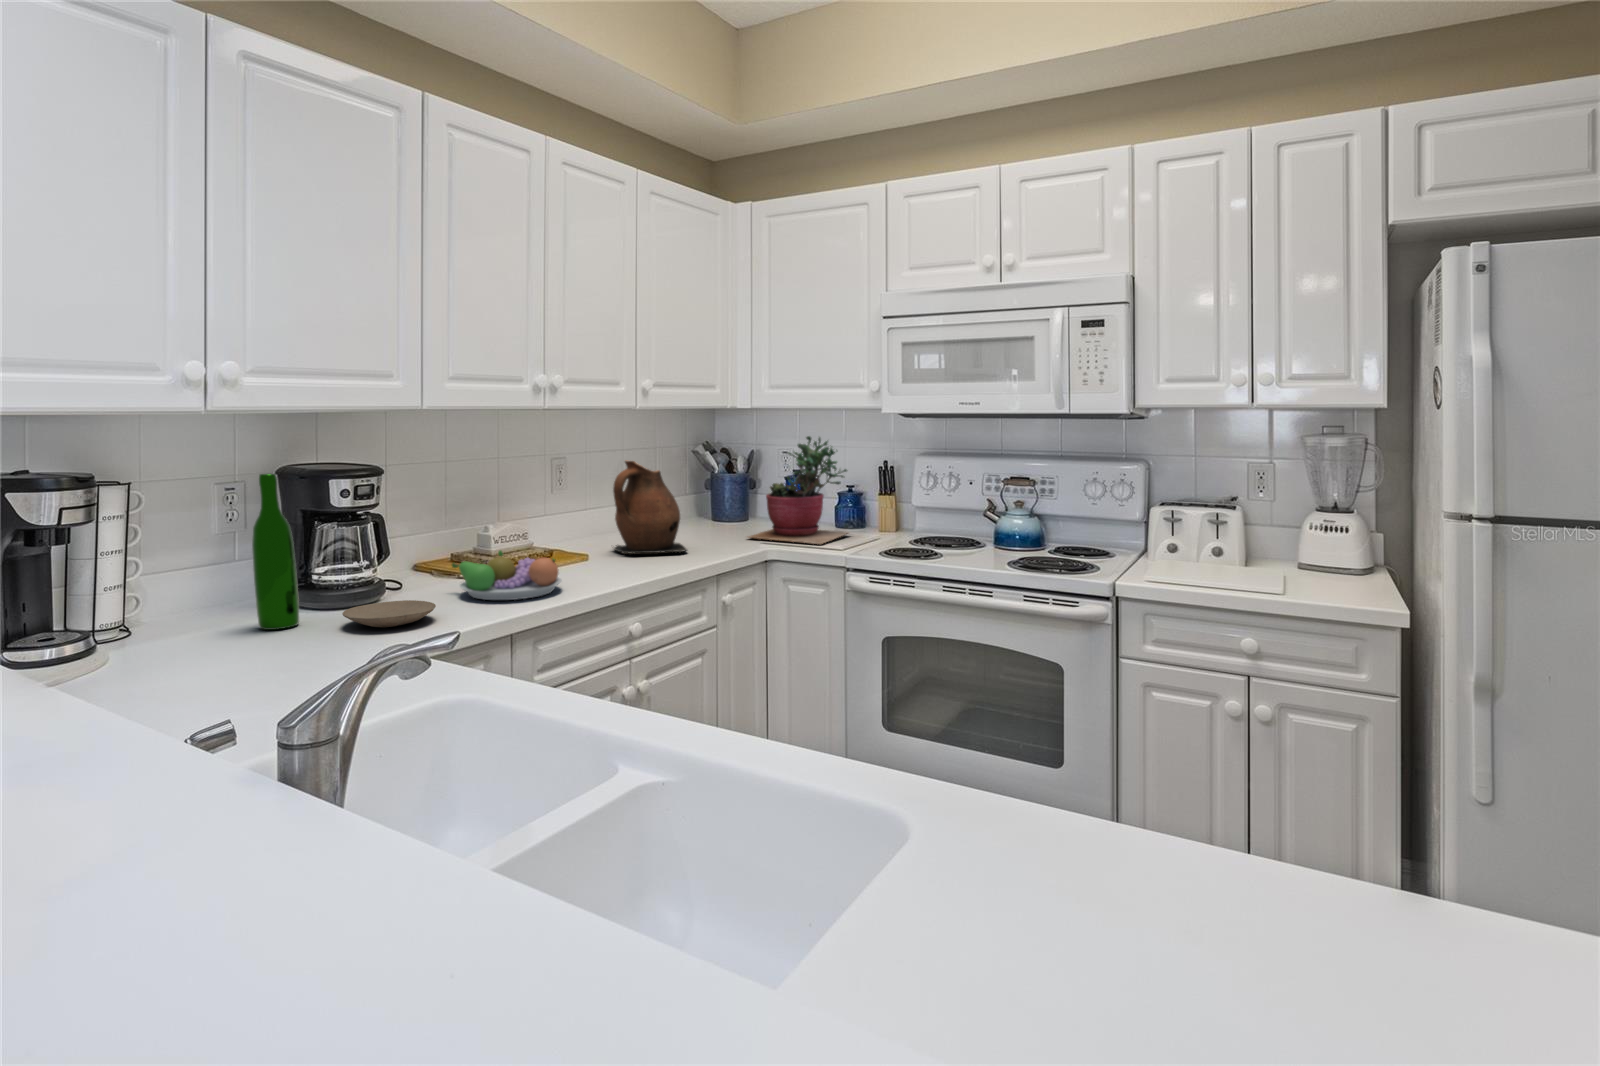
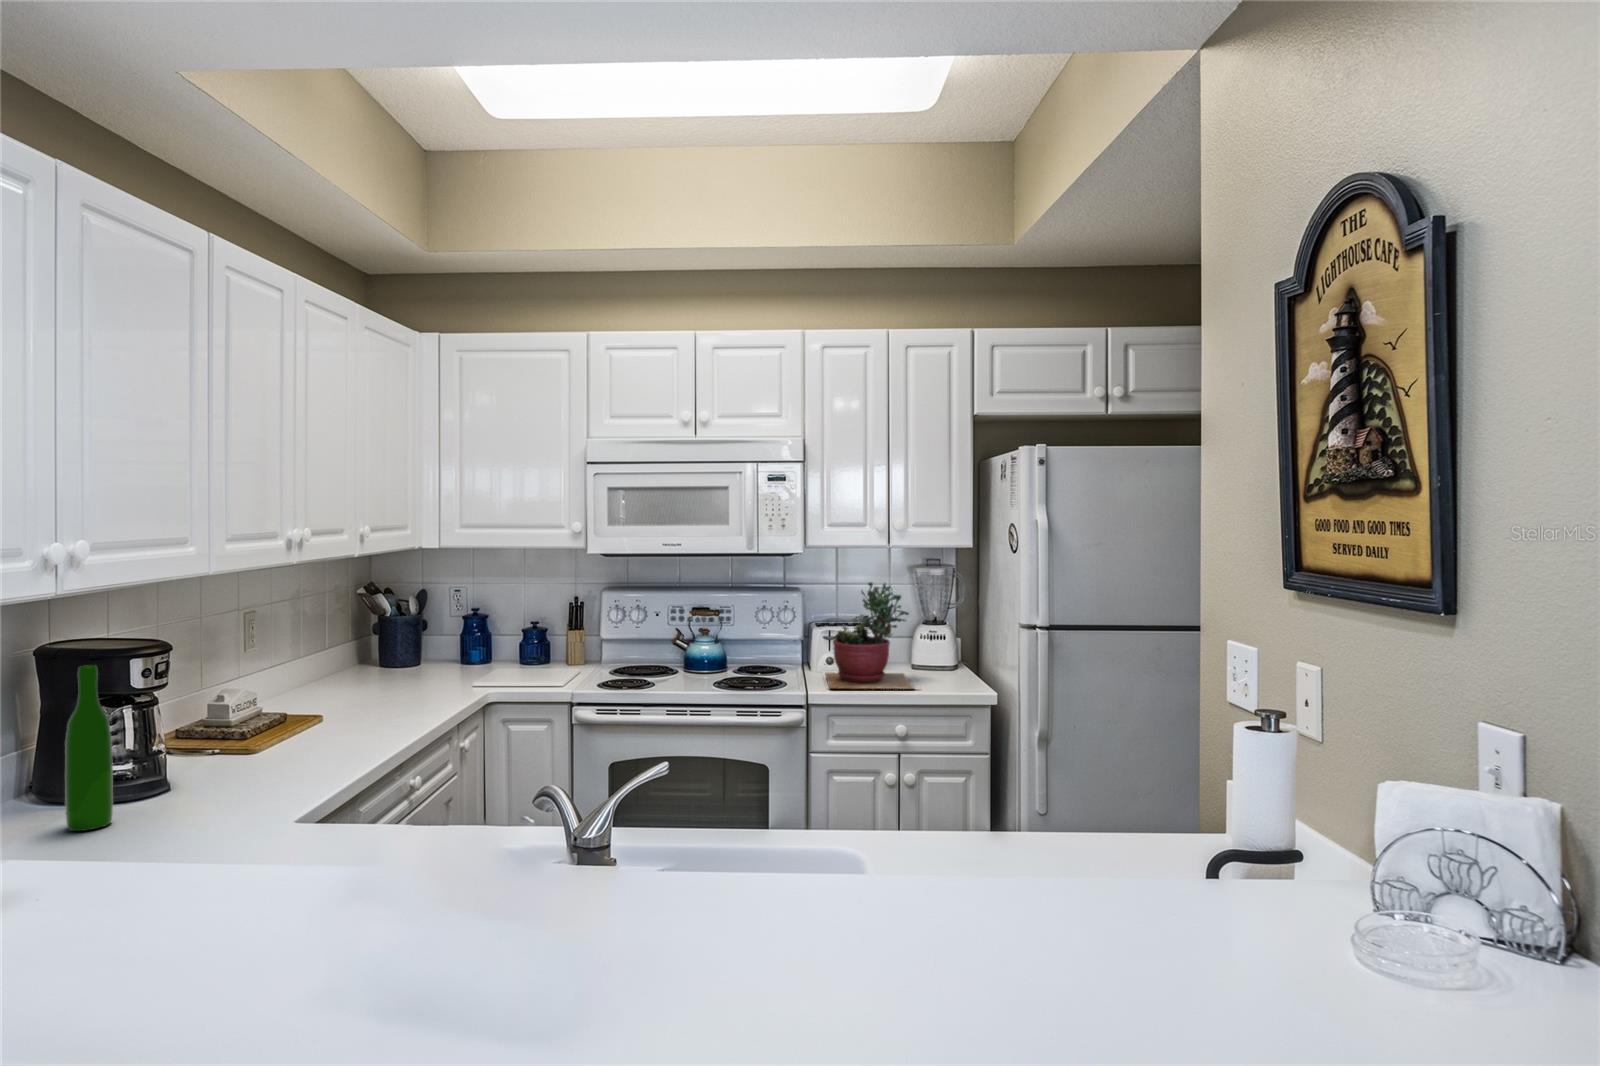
succulent plant: present [749,436,848,544] -> present [825,582,914,689]
ceramic pitcher: present [613,461,687,553] -> none [322,614,415,710]
fruit bowl: present [452,550,562,600] -> none [226,720,350,772]
plate: present [342,600,436,627] -> none [168,779,268,810]

